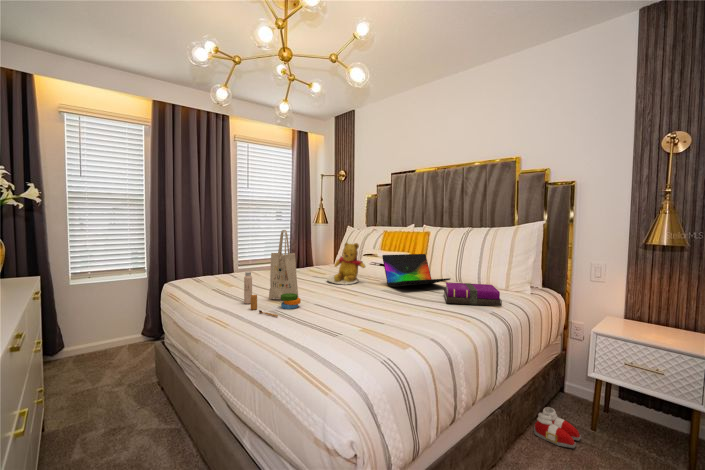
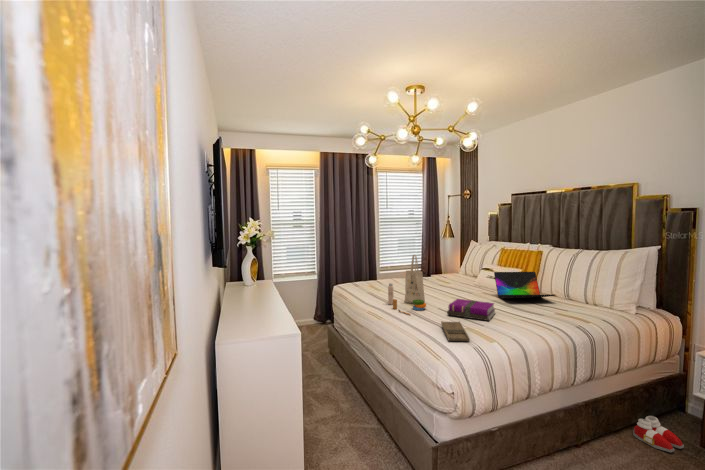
teddy bear: present [327,243,365,285] -> none [448,261,480,294]
notebook: present [444,282,502,306] -> present [447,299,495,321]
tray: none [326,320,374,354] -> present [441,321,470,341]

